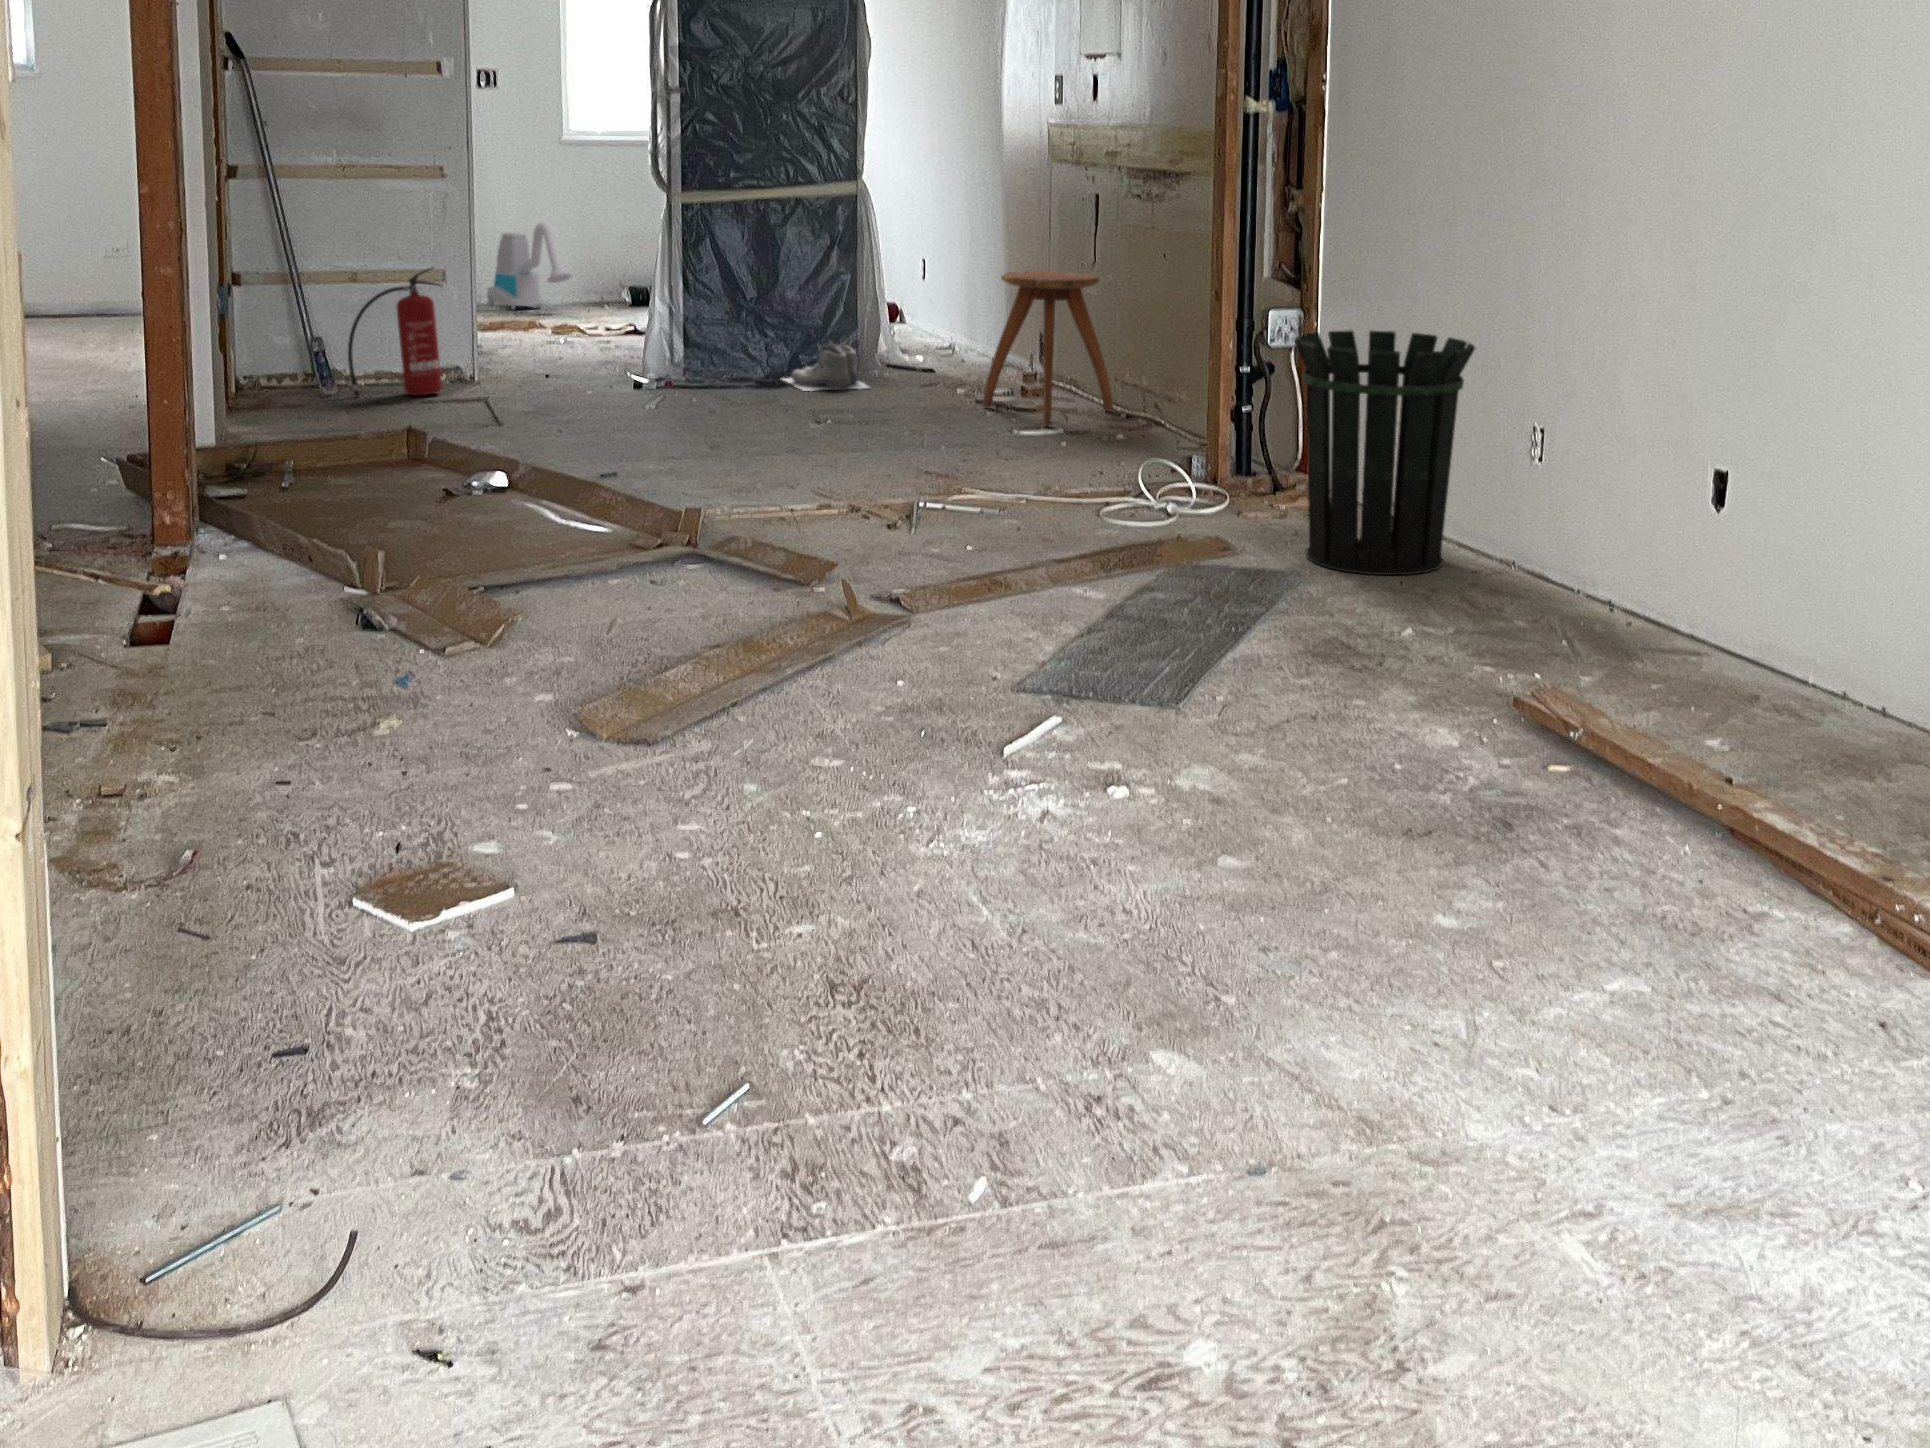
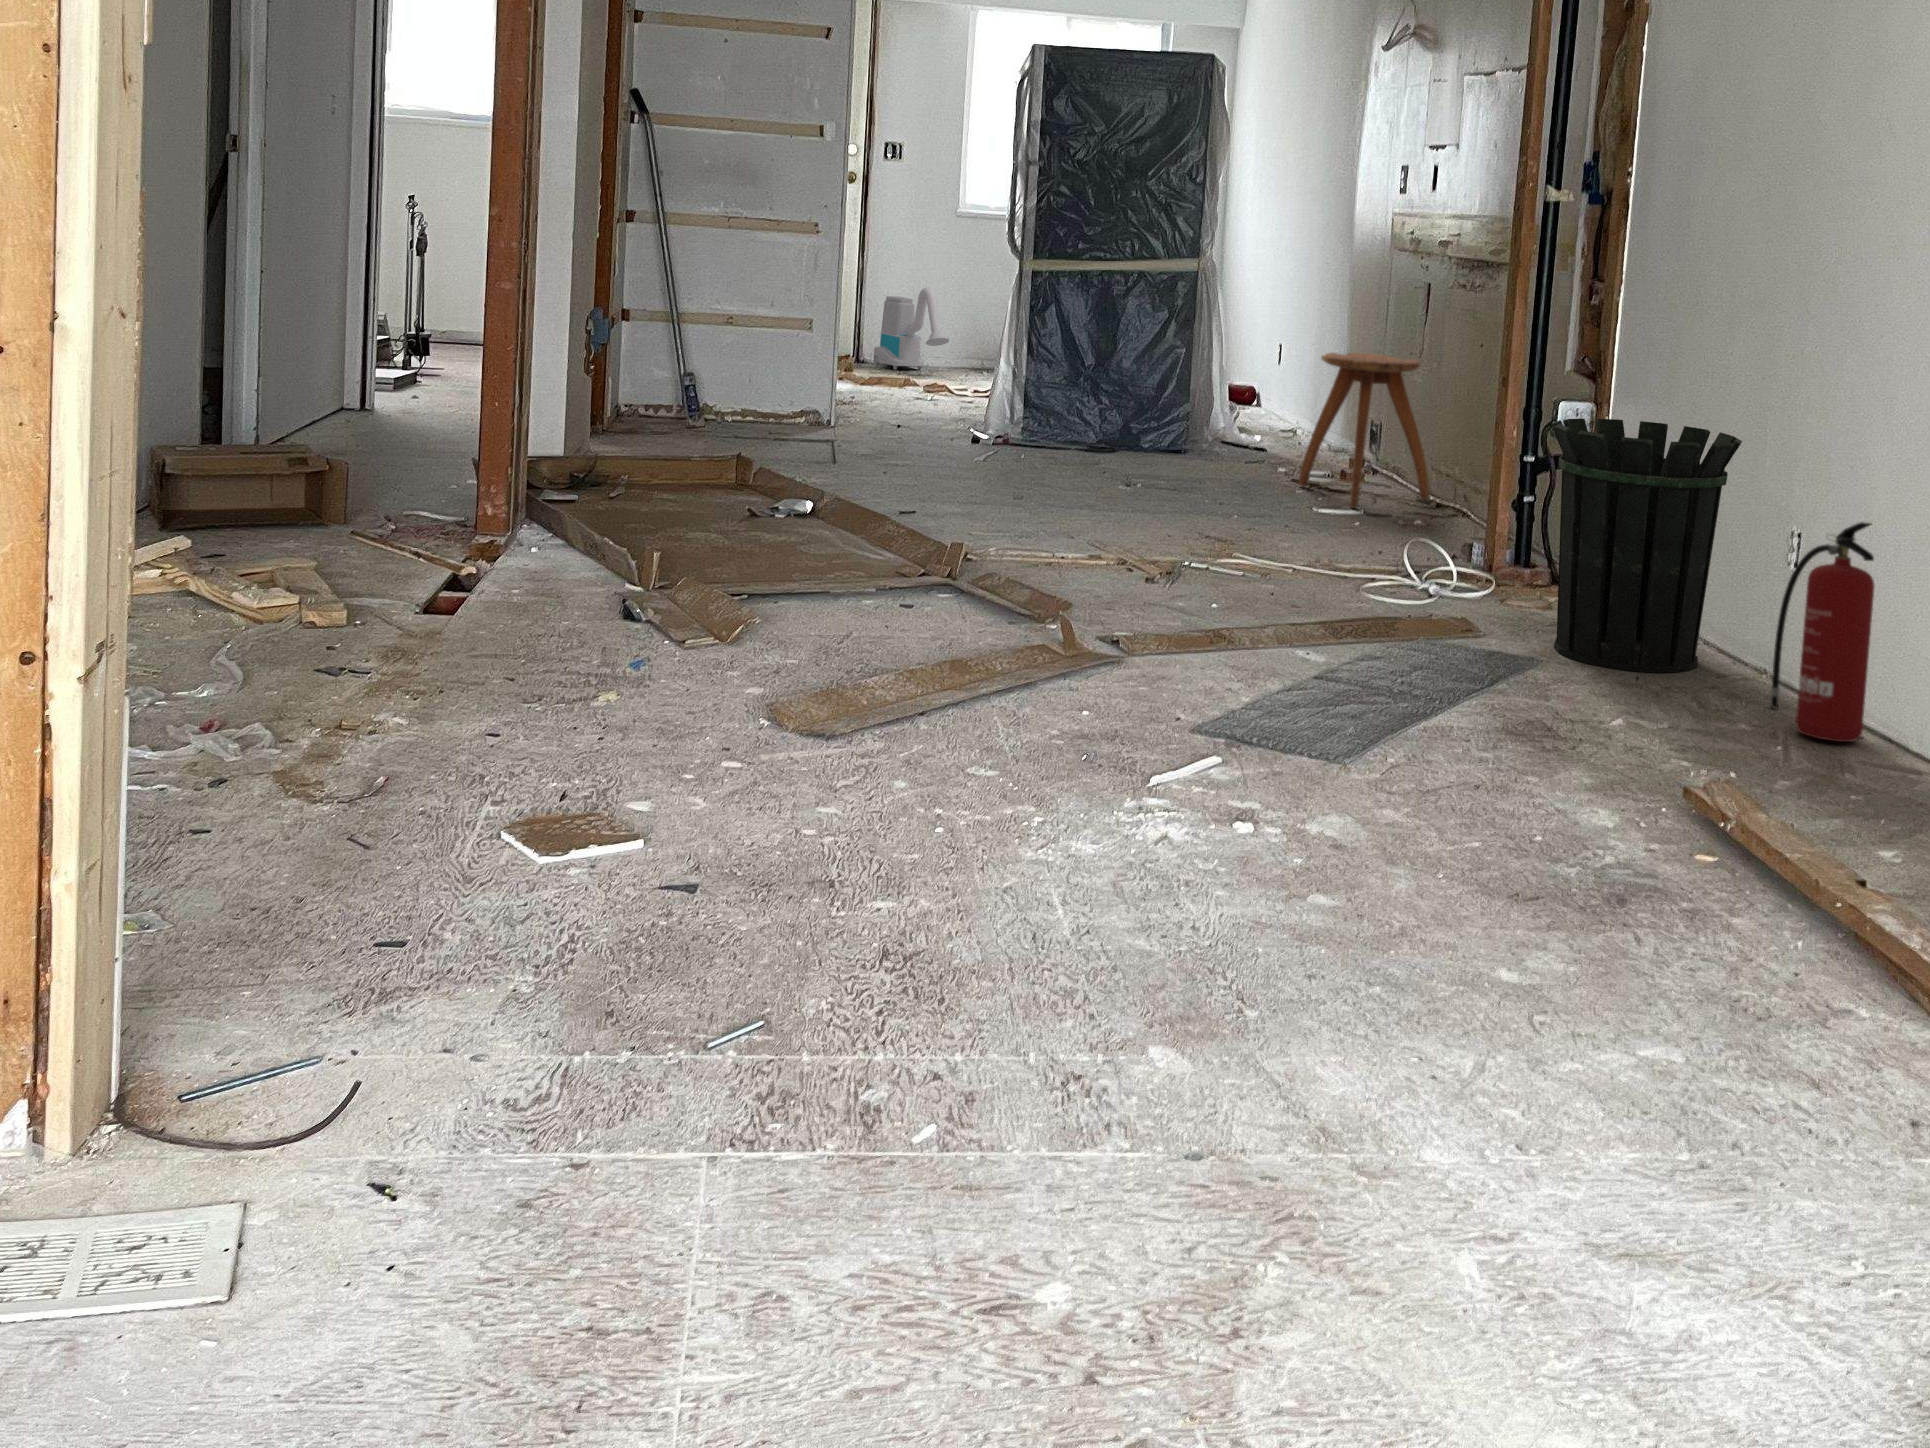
fire extinguisher: present [348,268,442,397] -> present [1771,522,1874,742]
boots: present [783,341,868,391] -> none [1112,411,1198,461]

